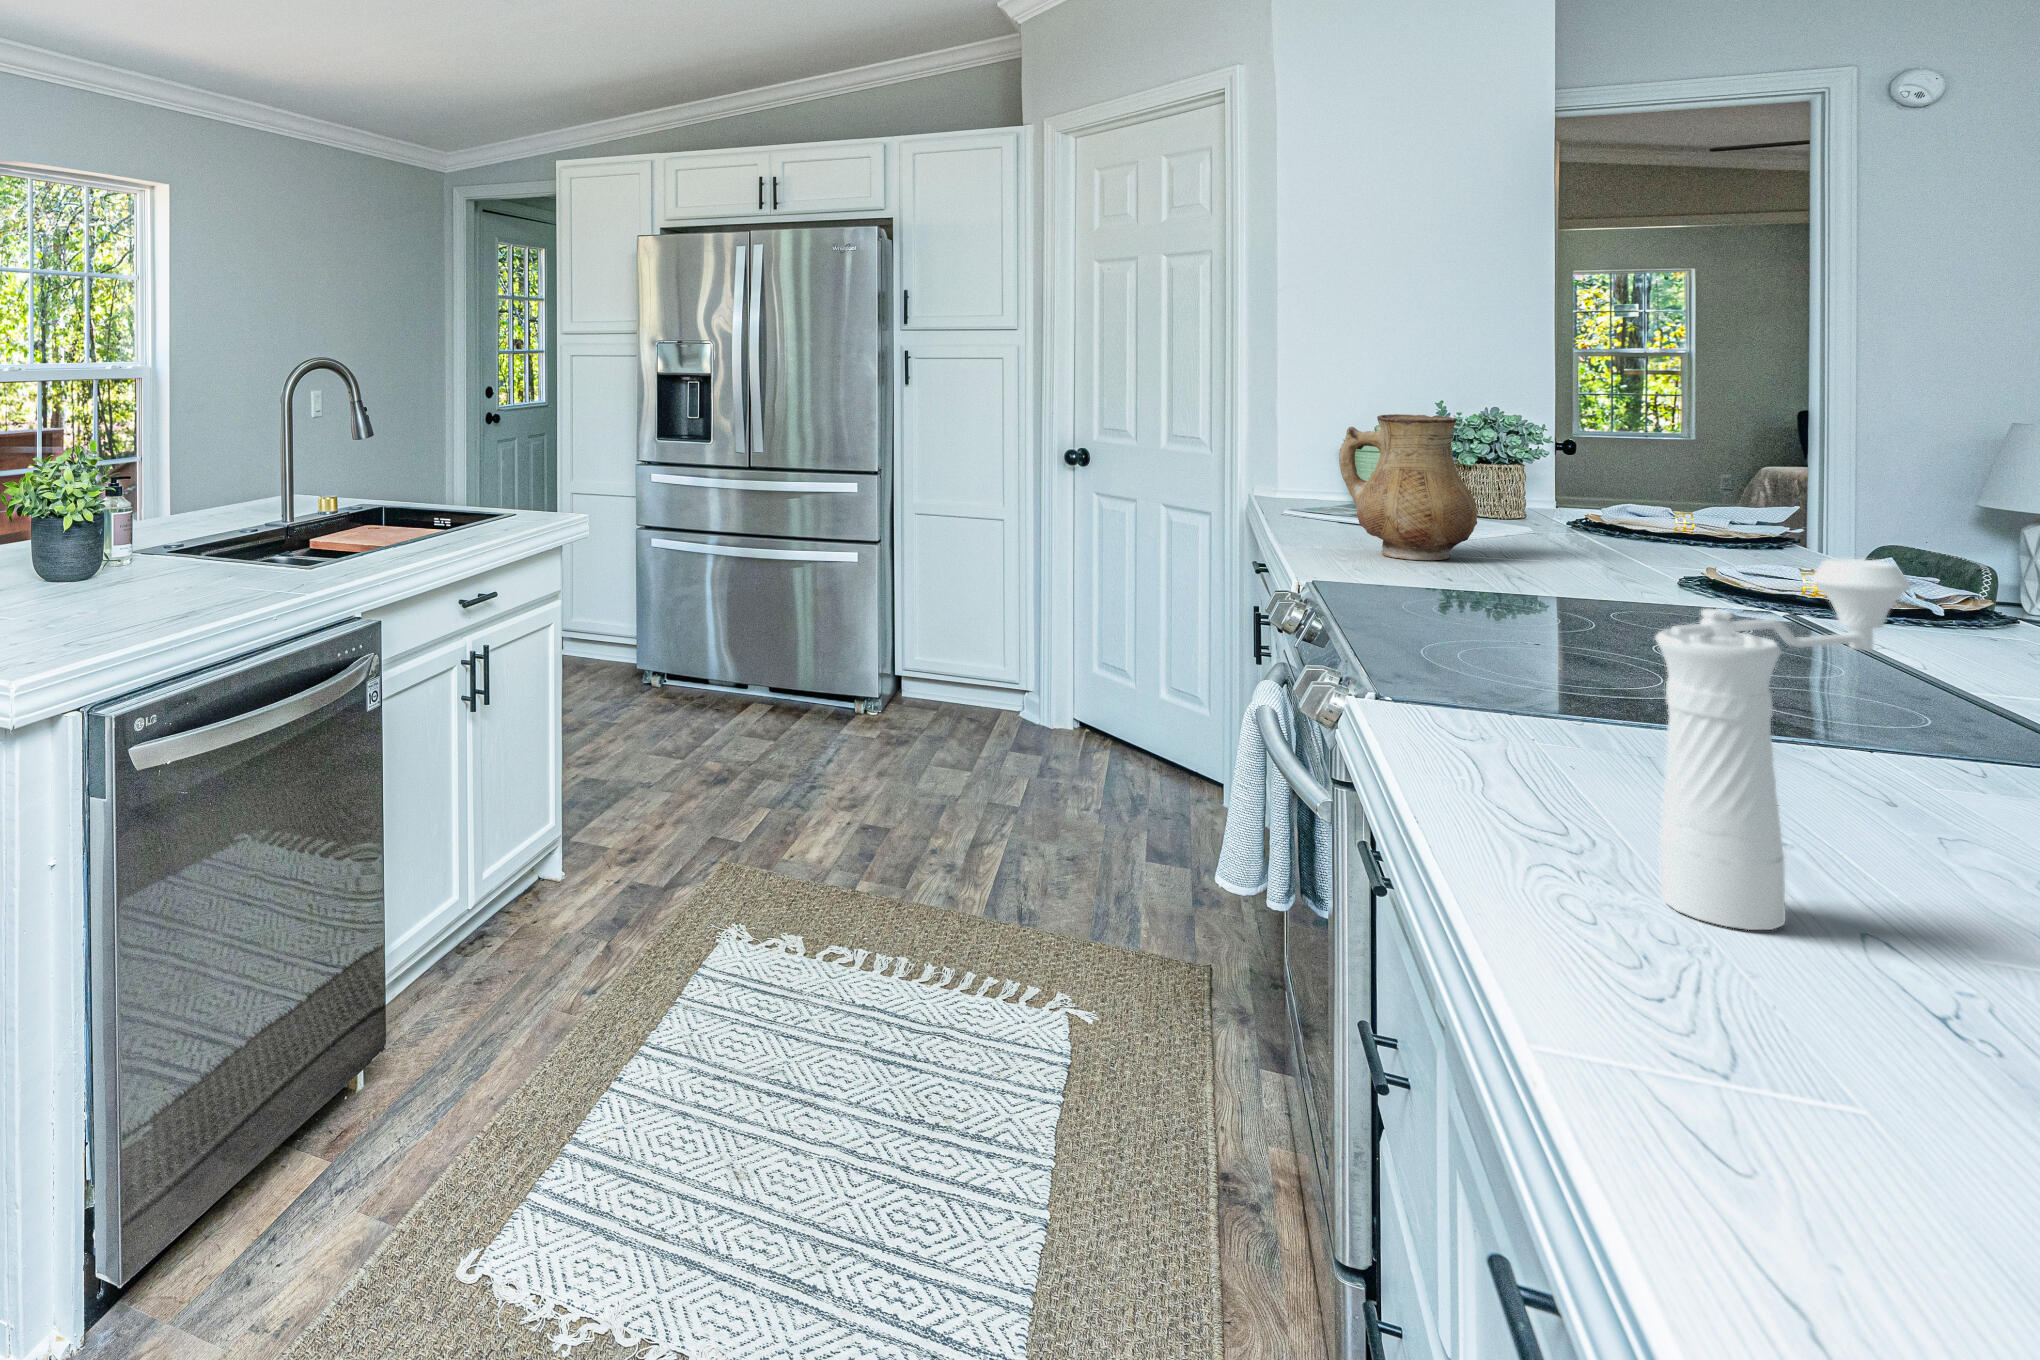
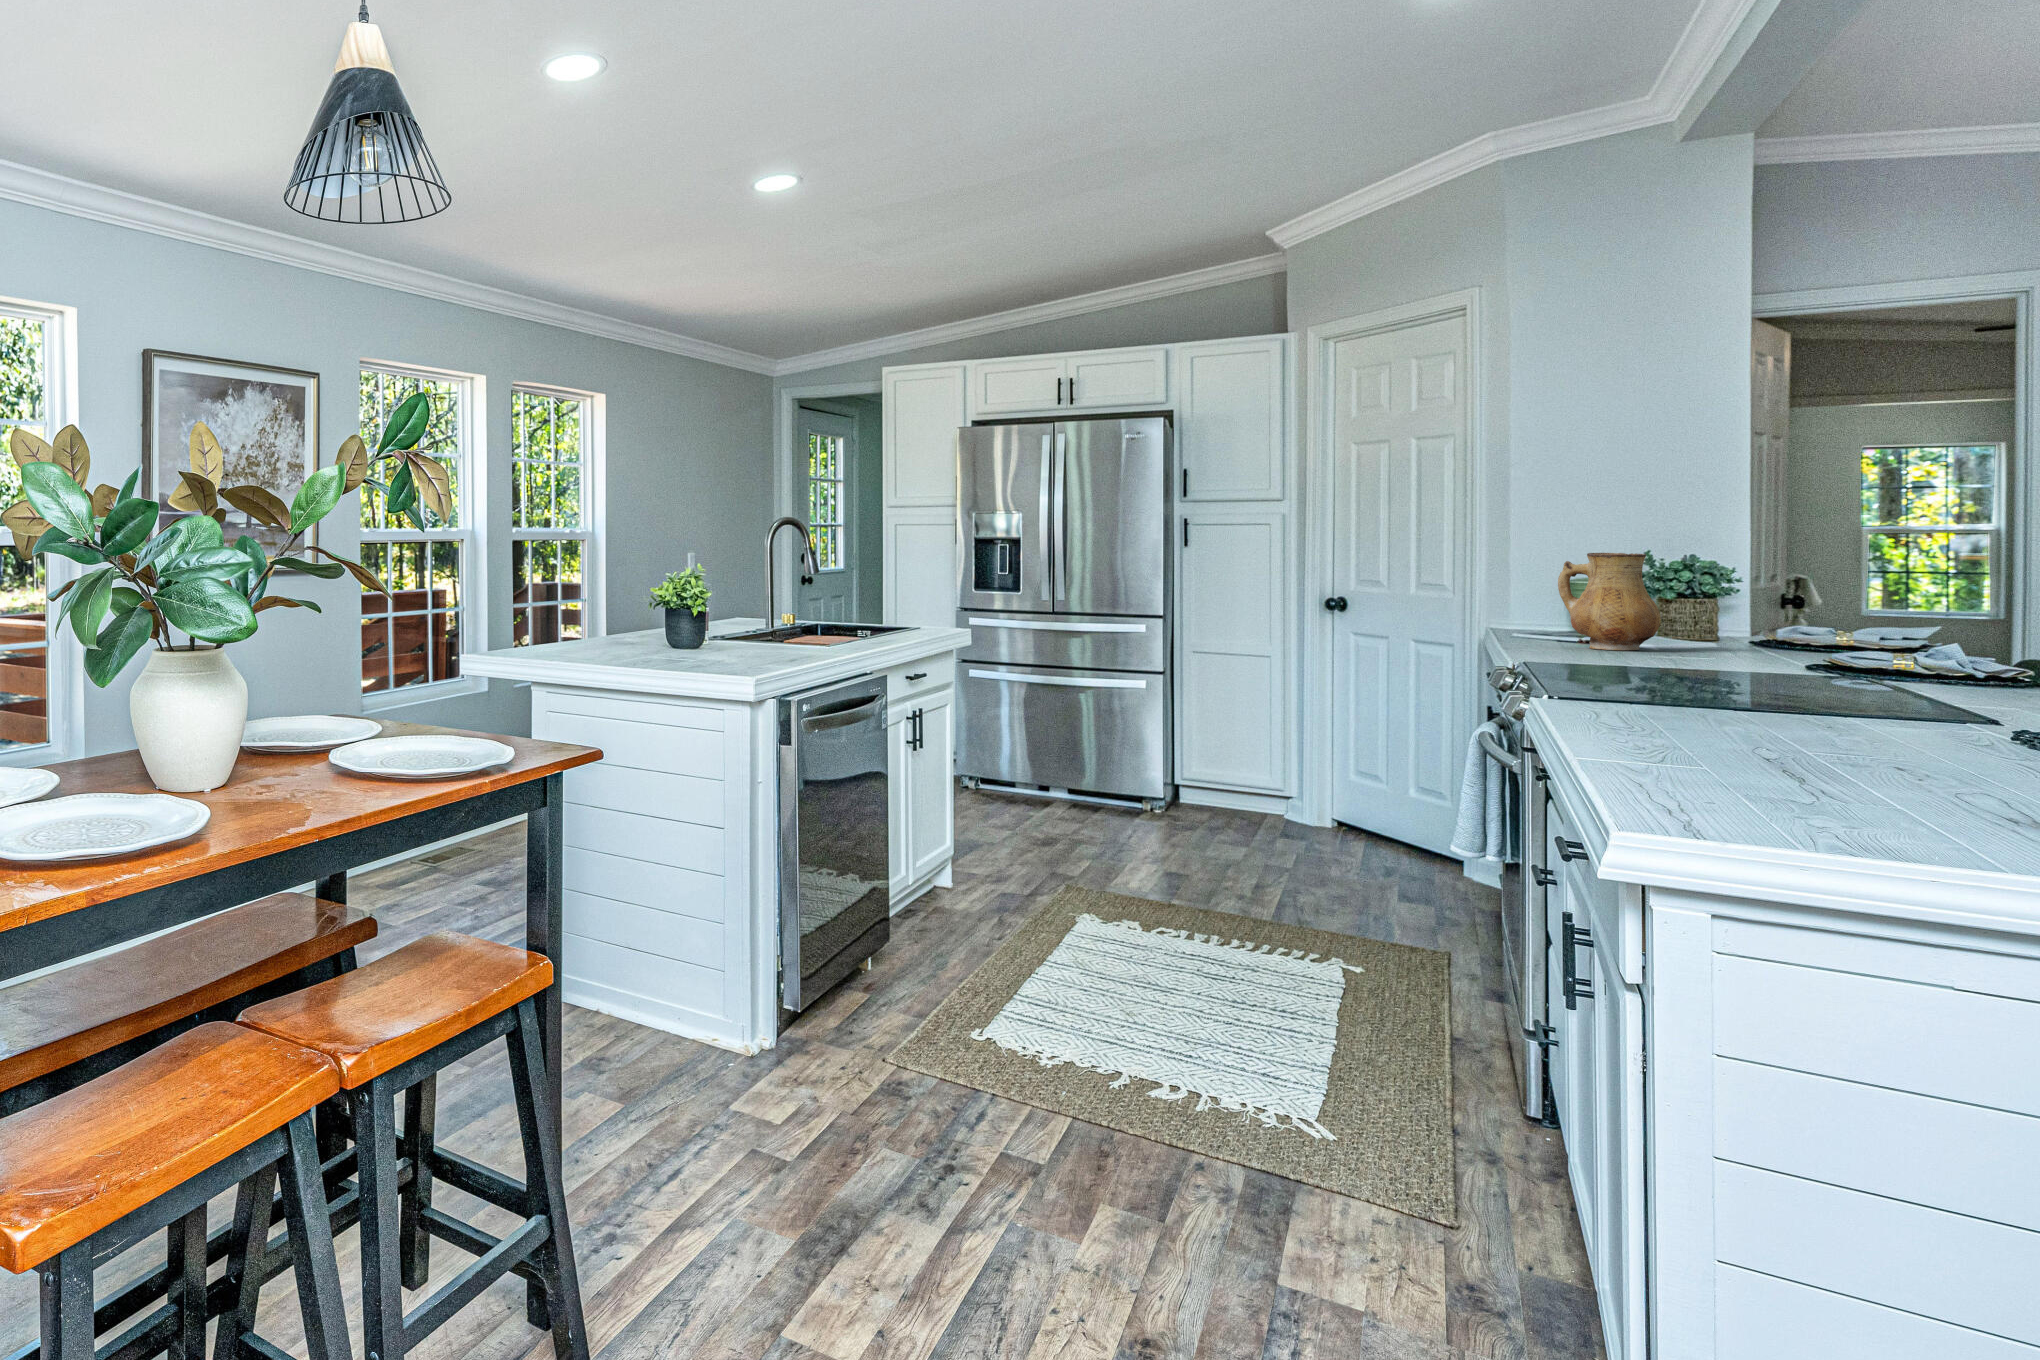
pepper mill: present [1655,559,1911,930] -> none [1681,575,1802,722]

